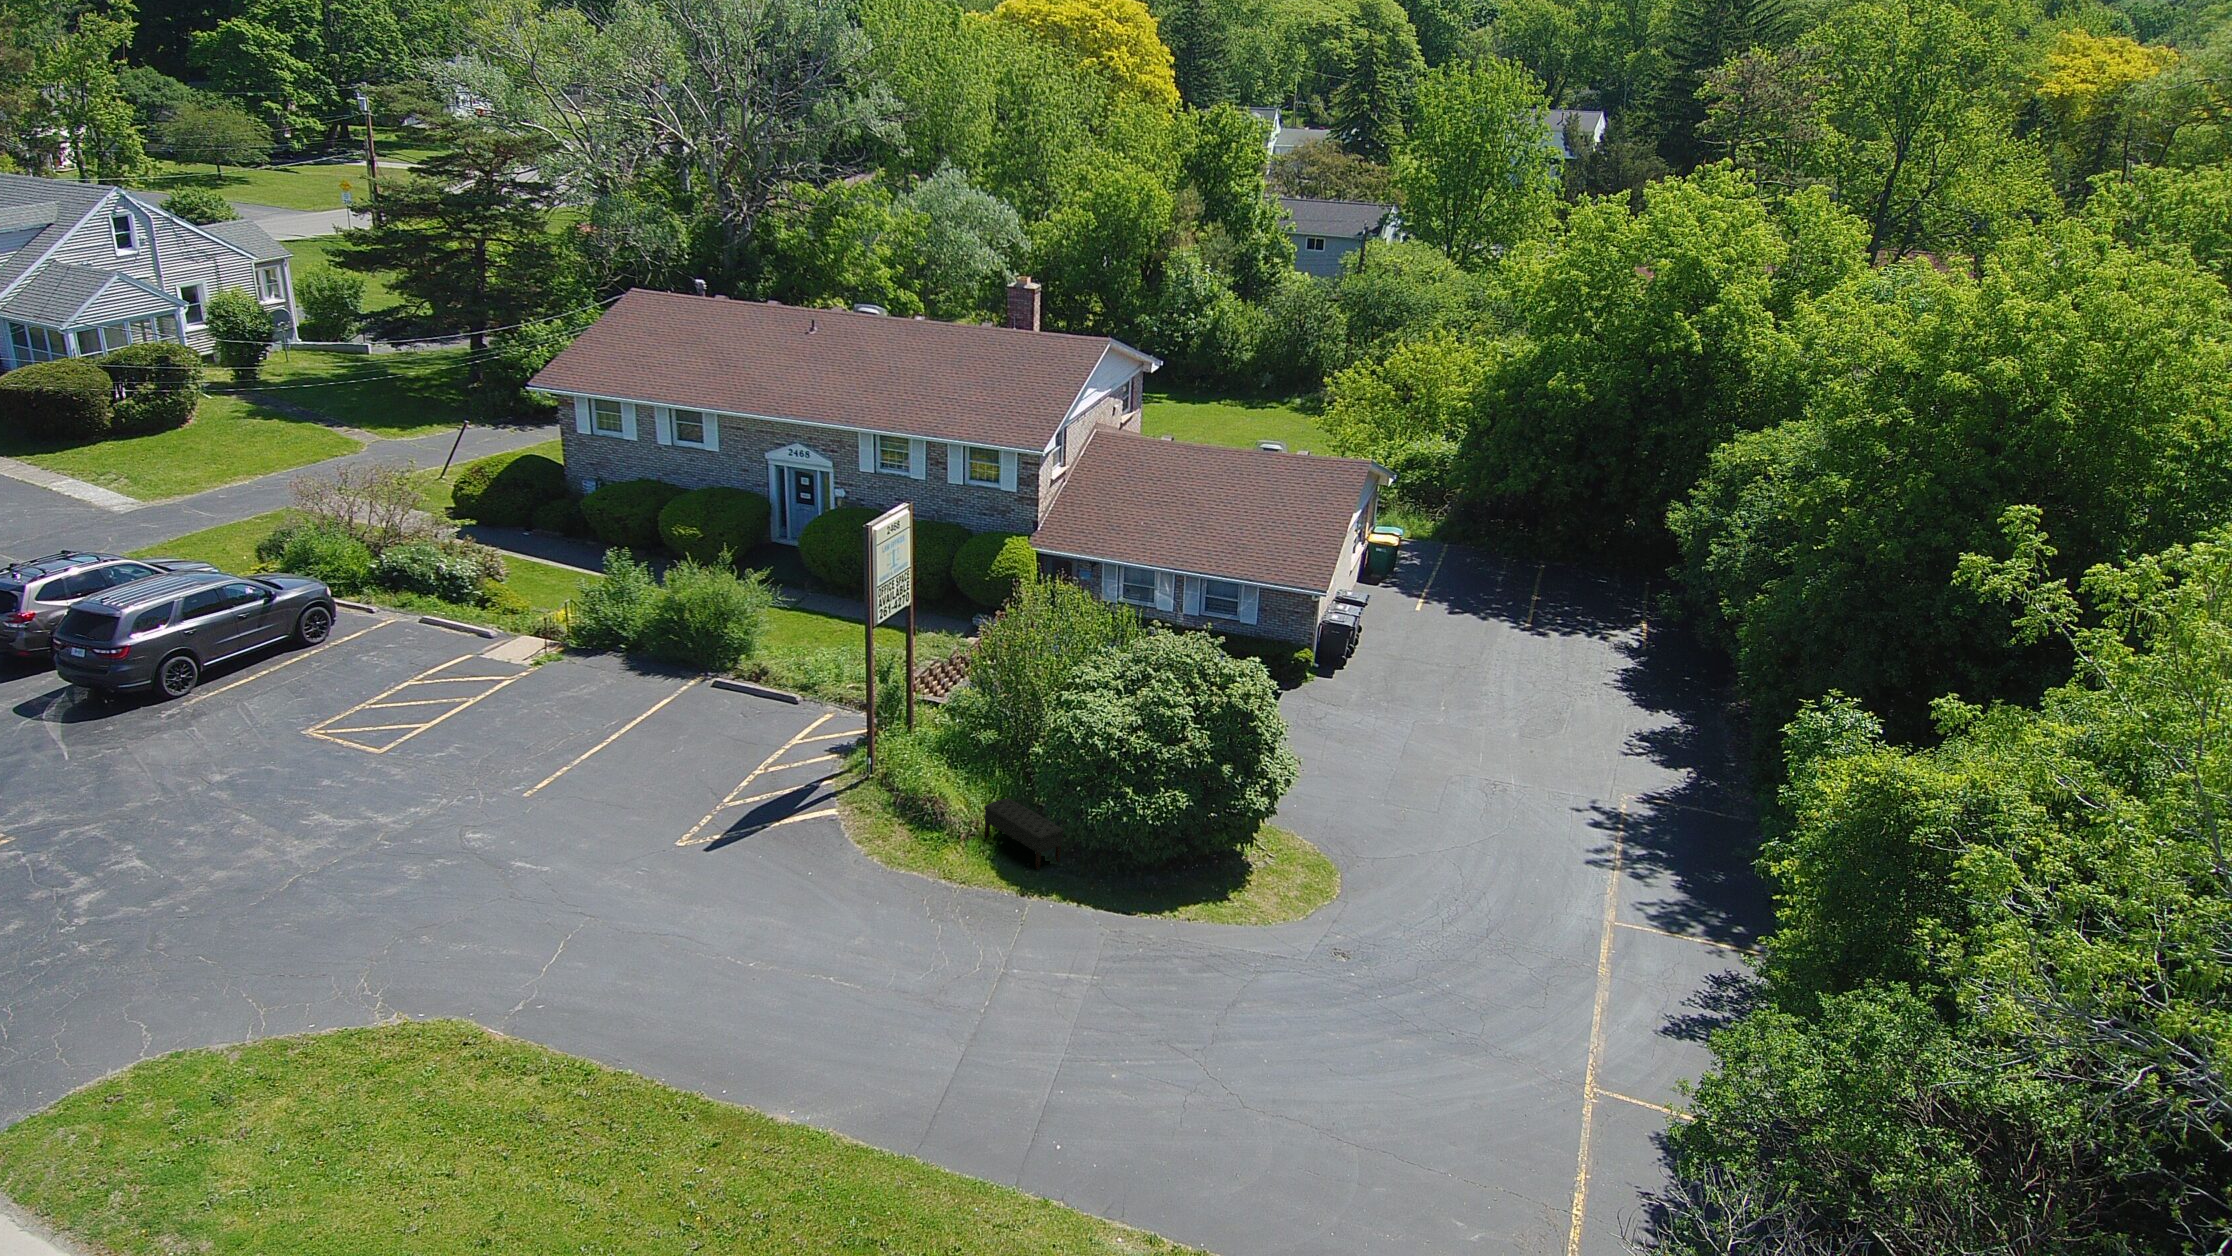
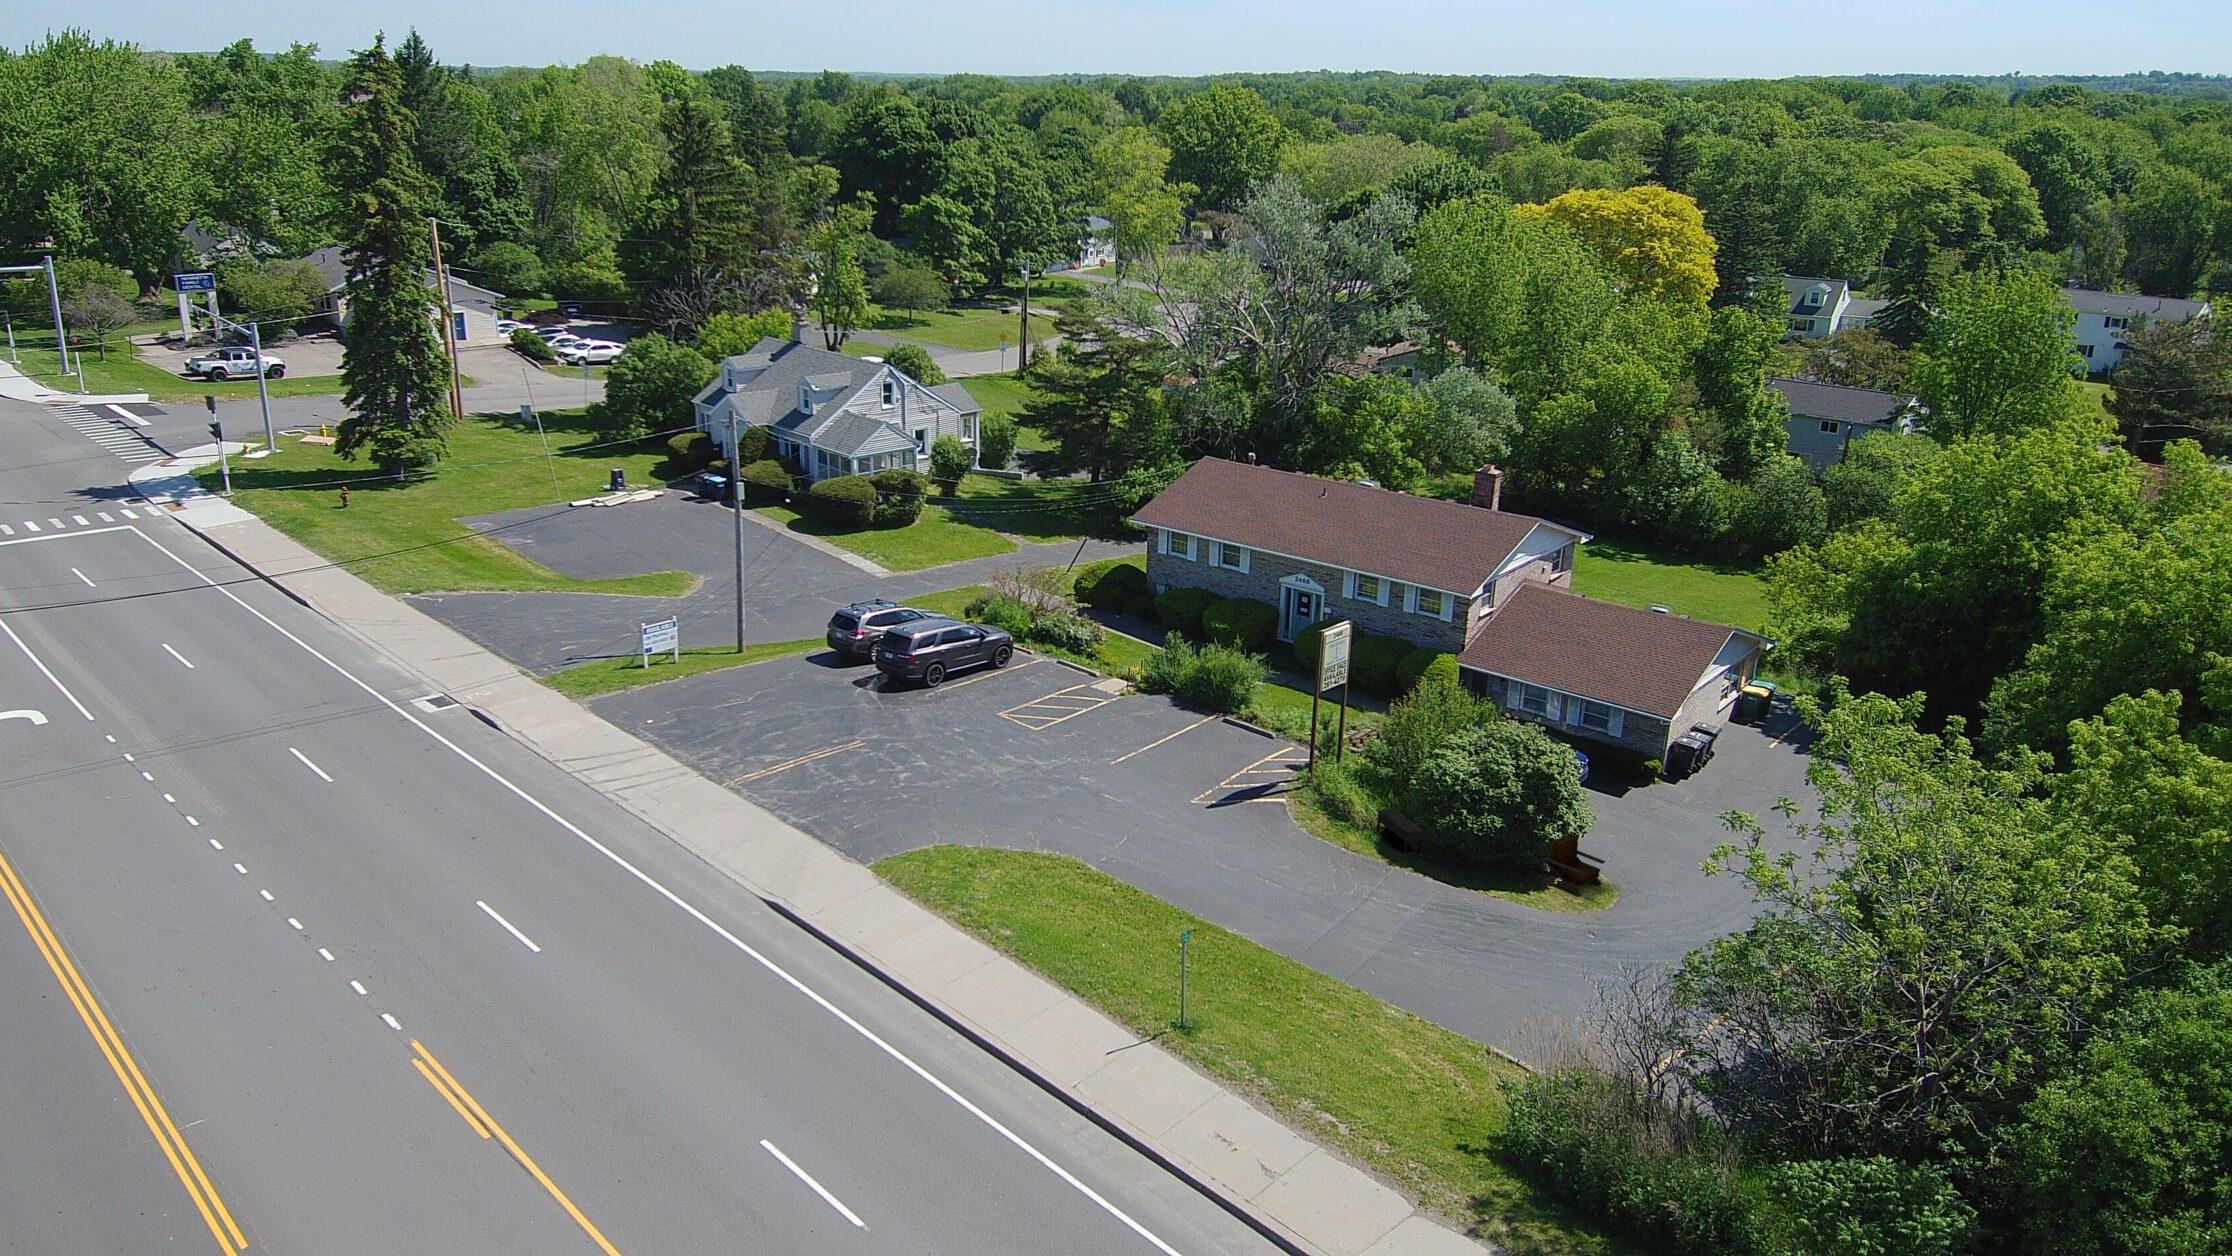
lounge chair: none [1247,795,1333,899] -> present [1542,835,1605,897]

